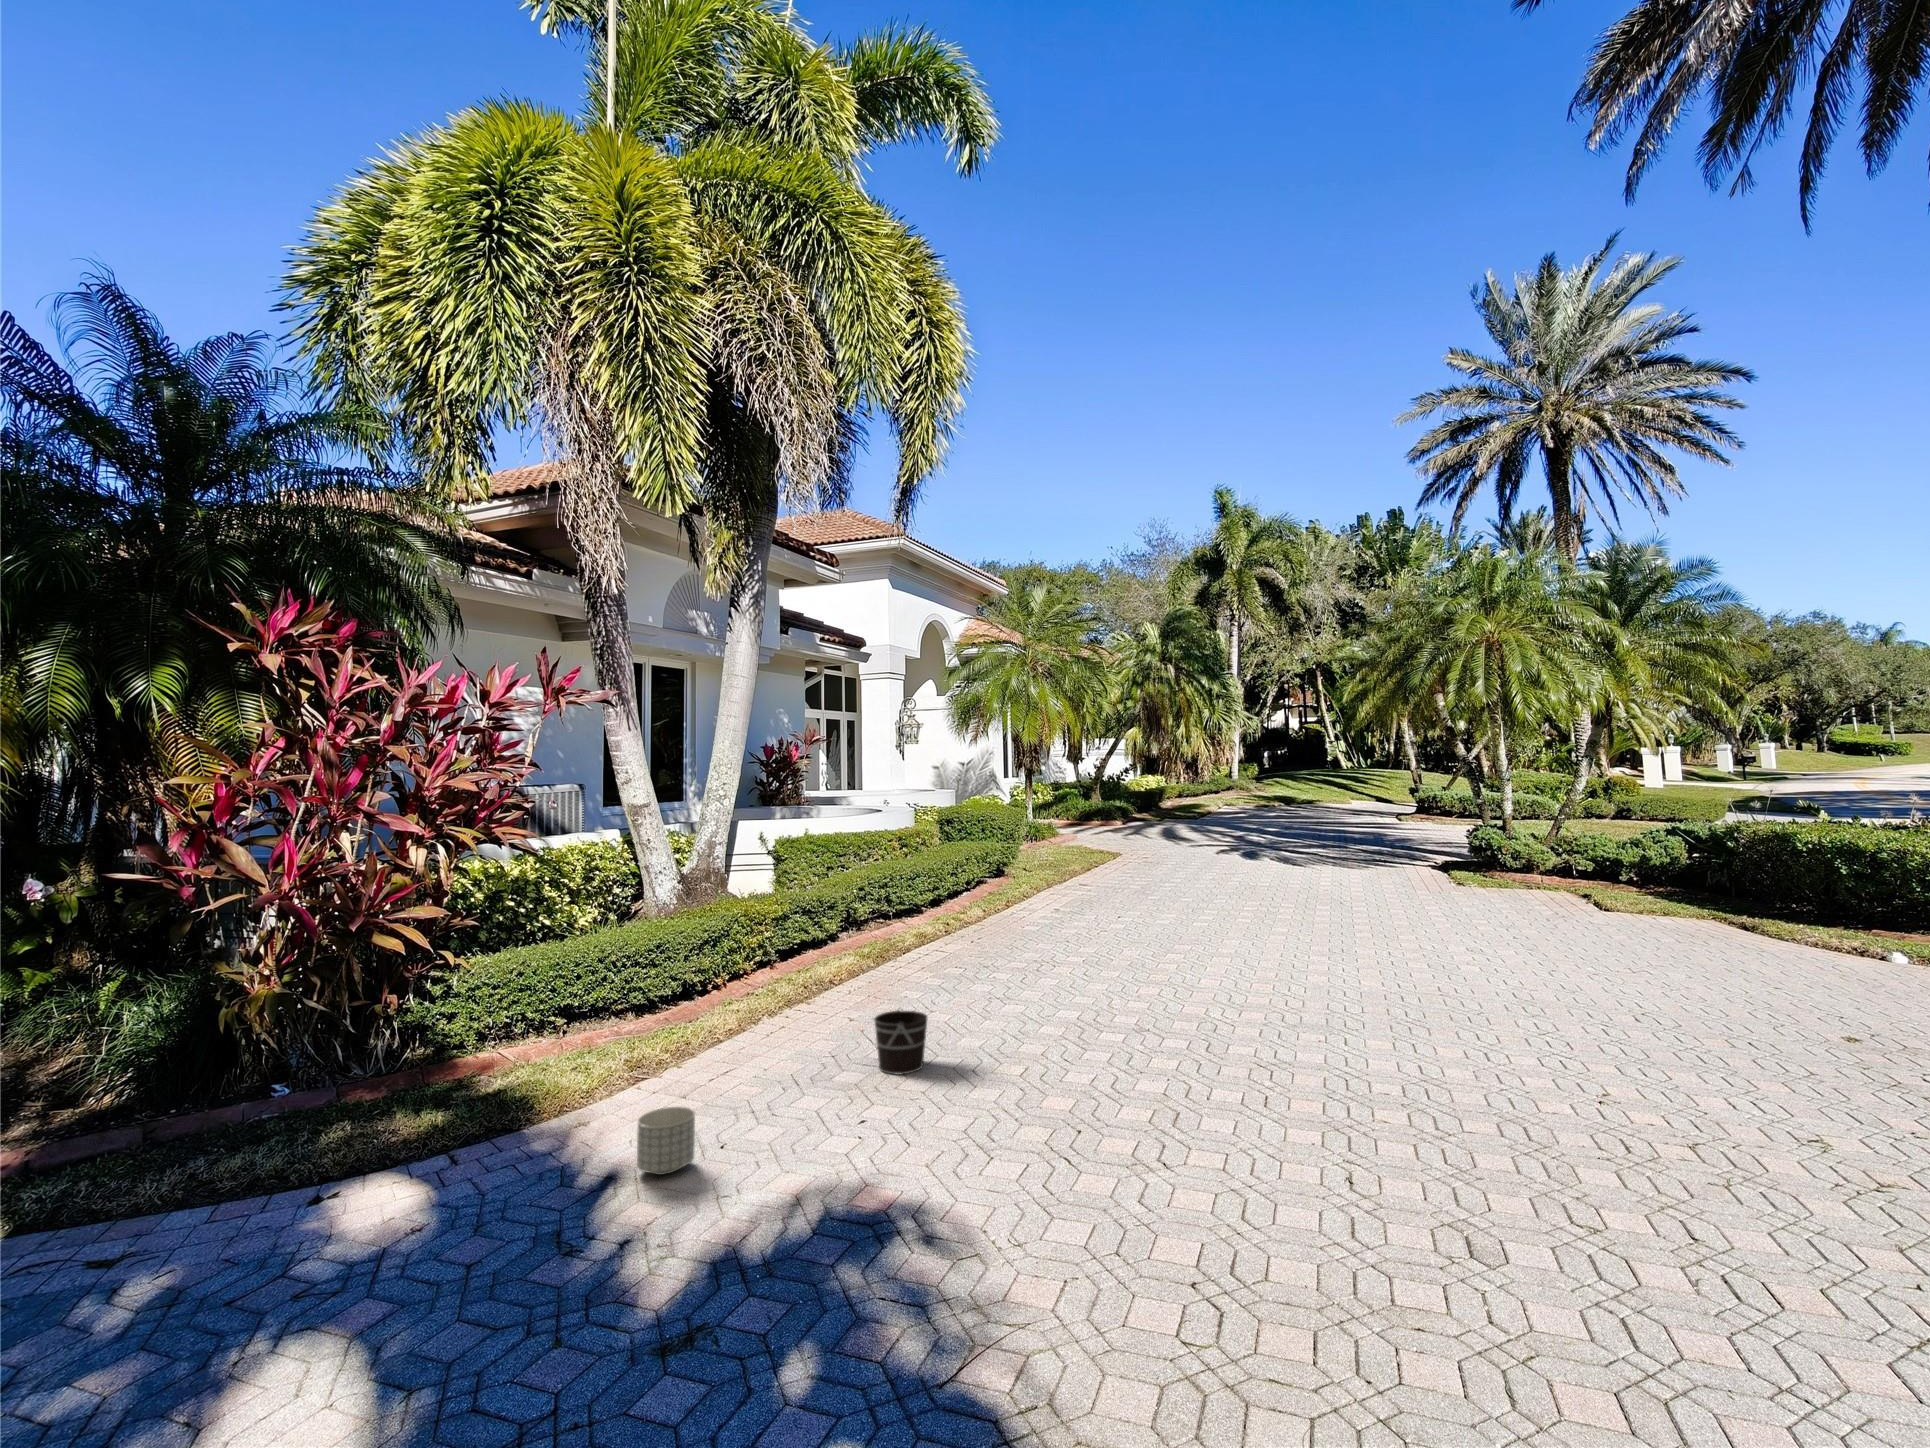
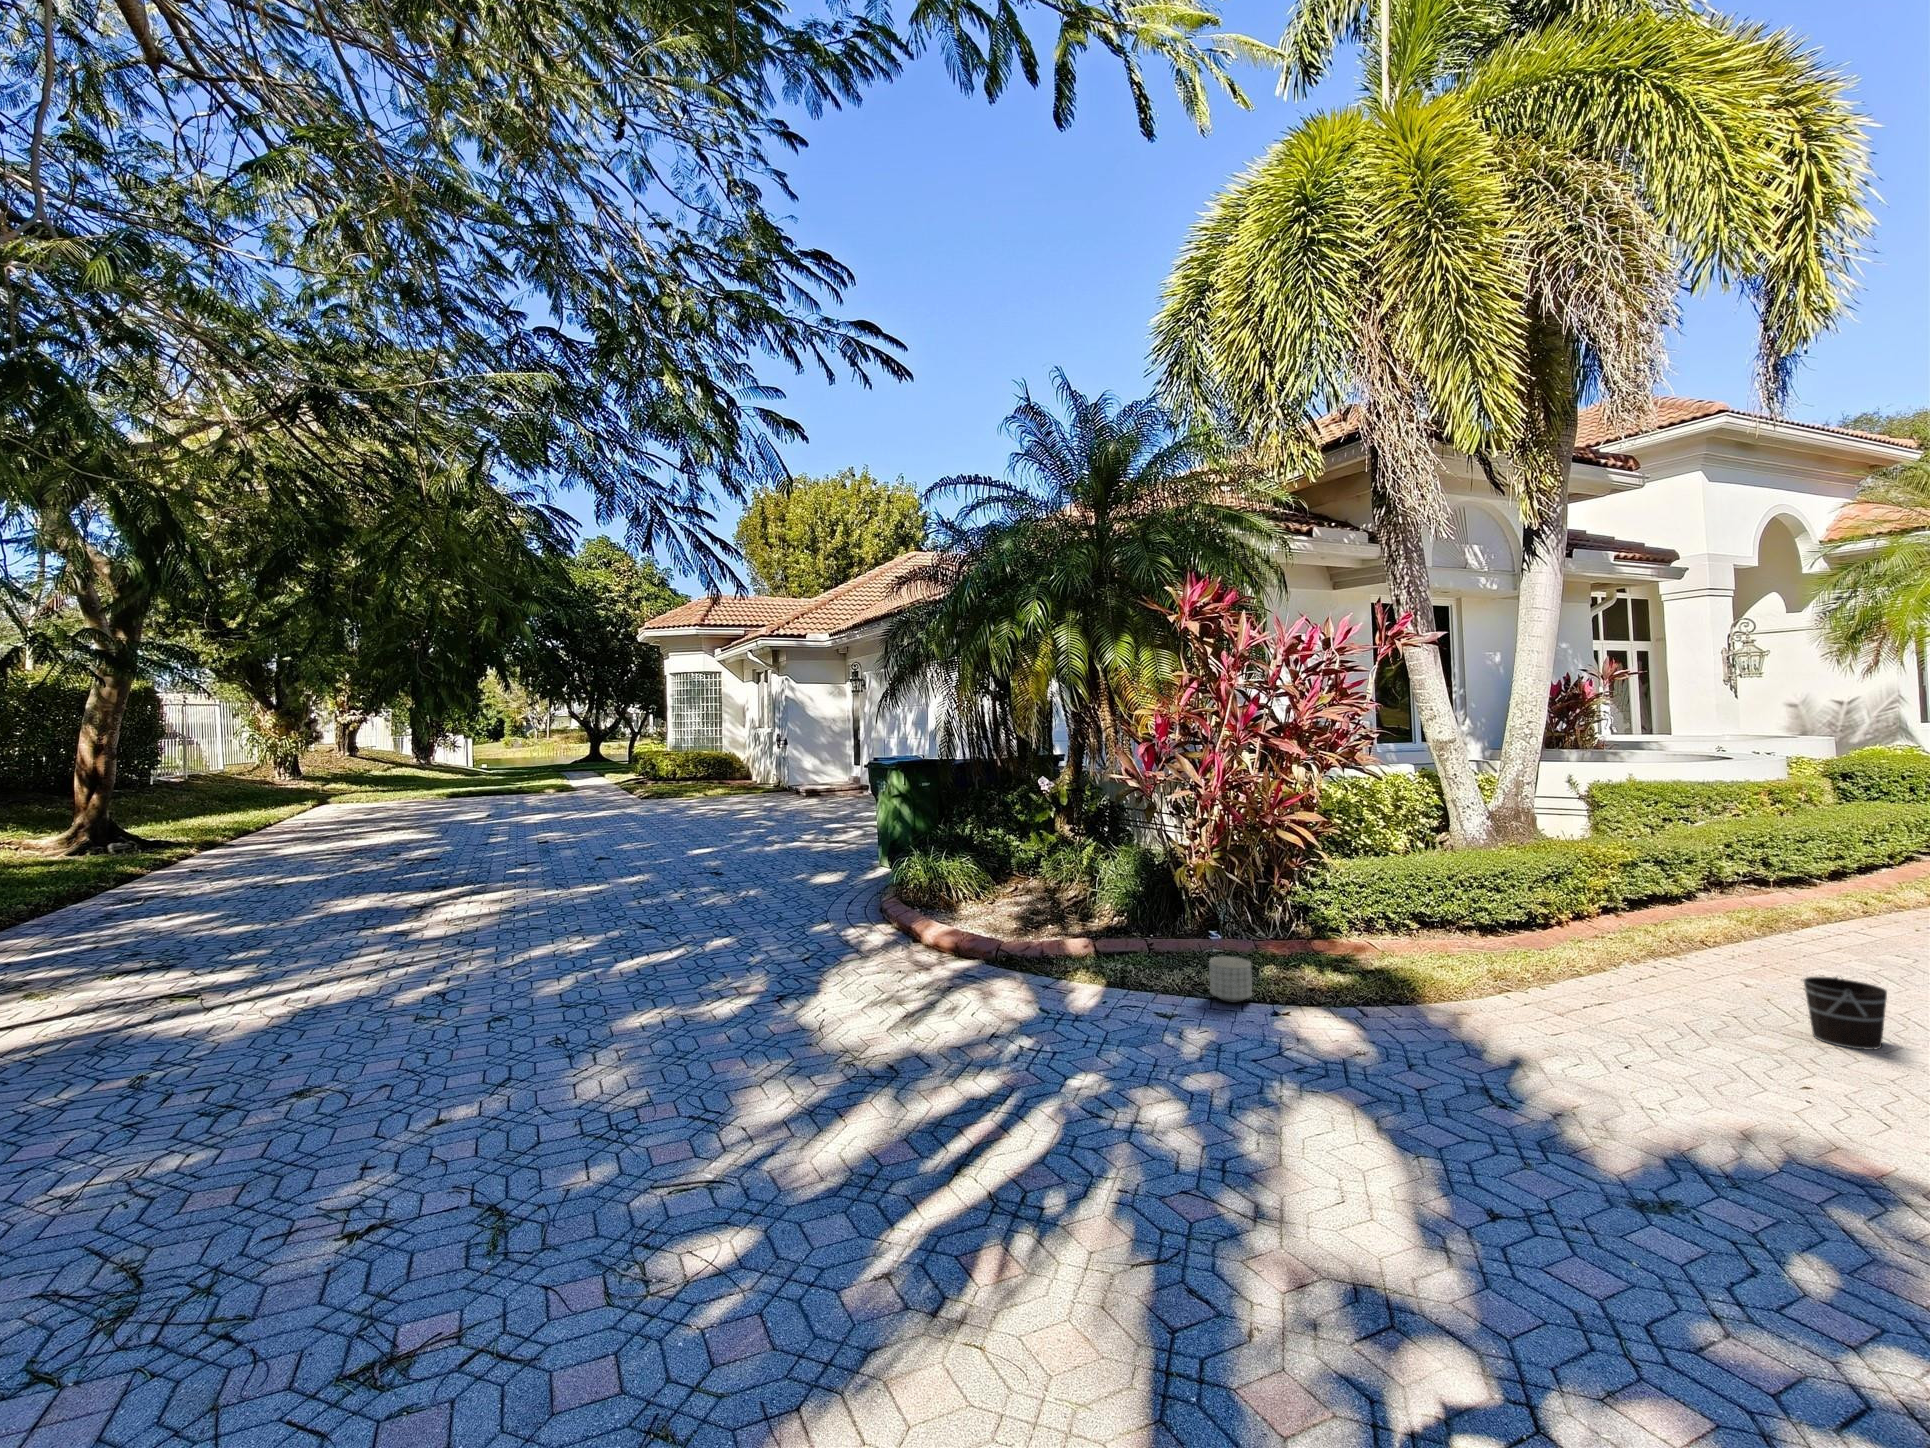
planter: present [637,1107,695,1175] -> present [1209,957,1252,1002]

